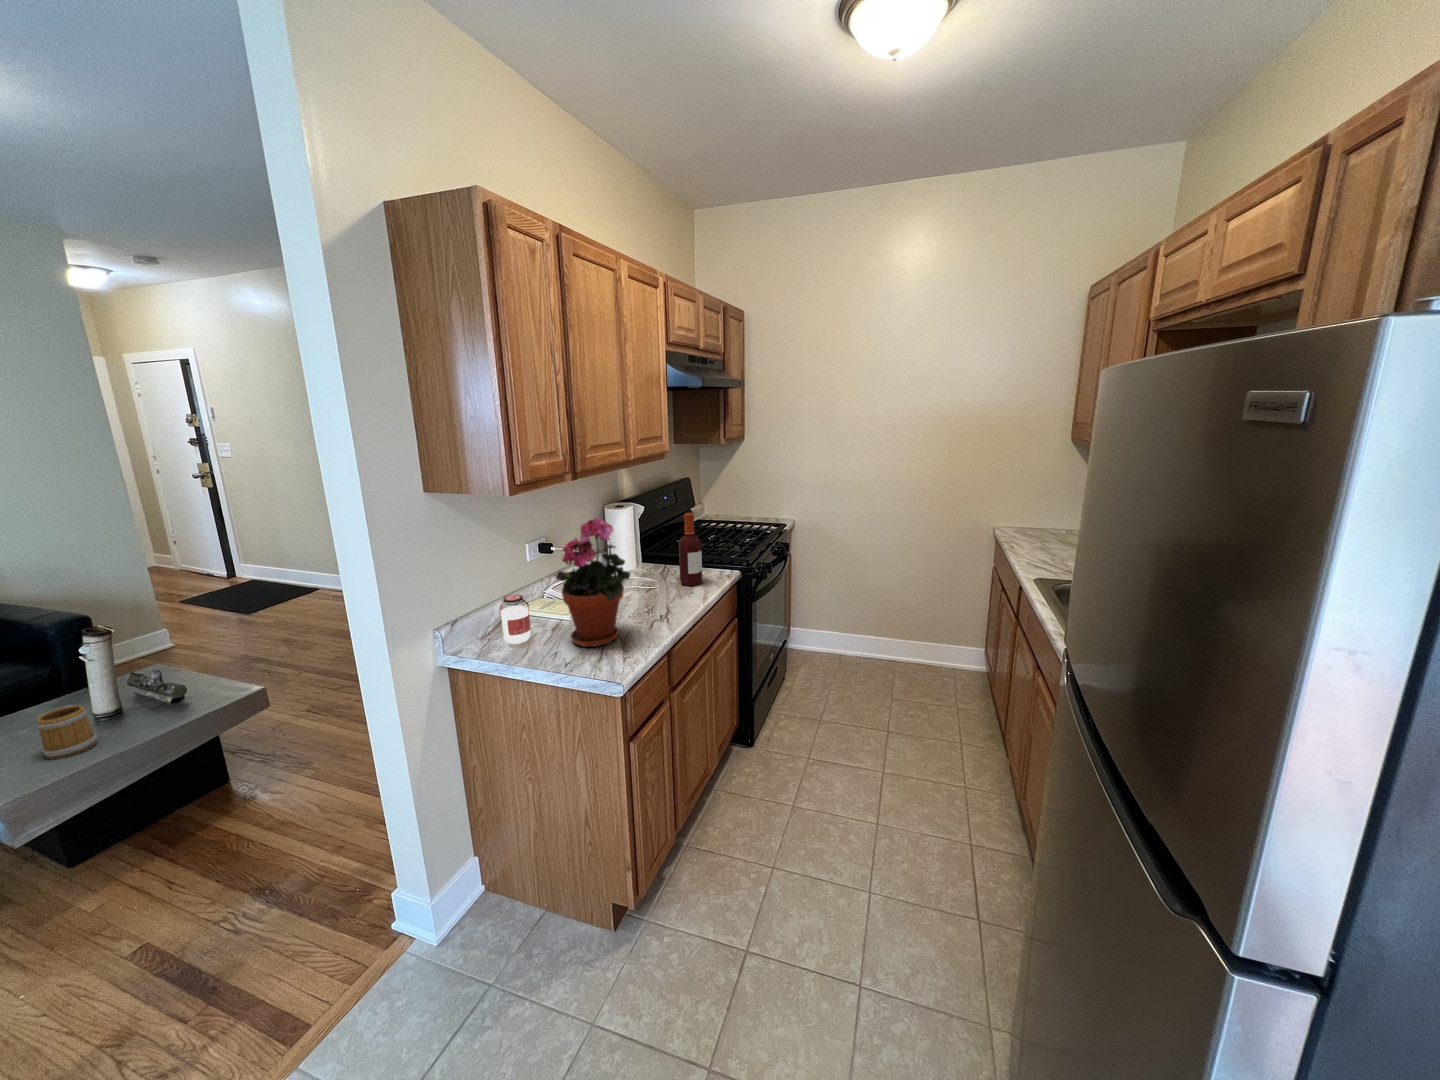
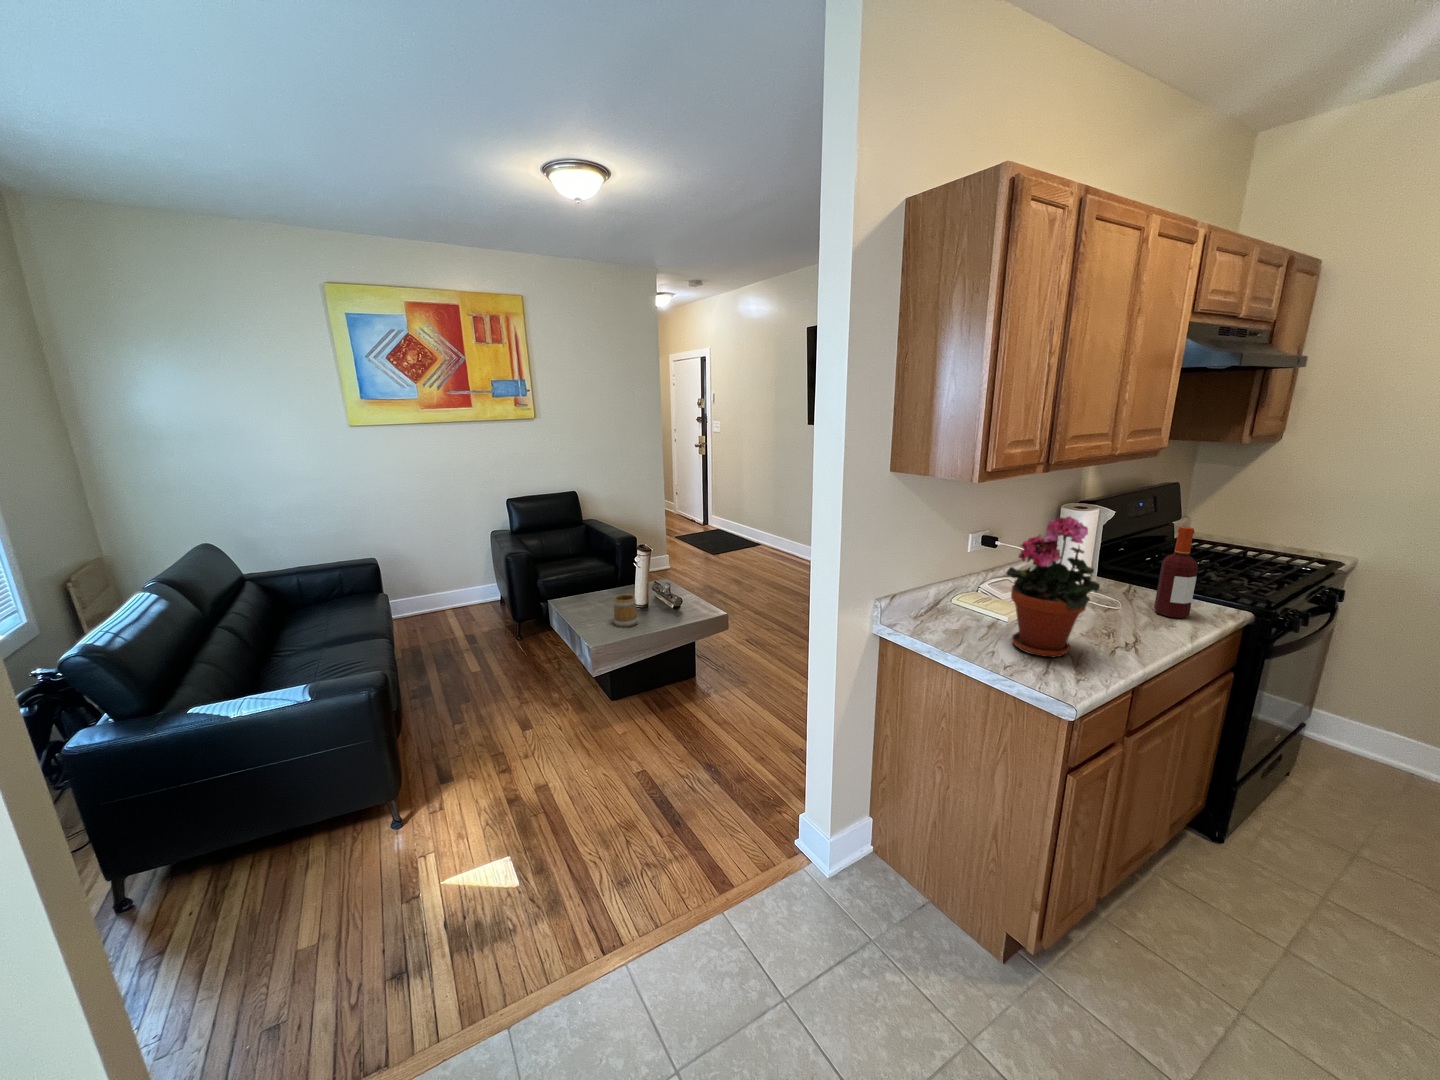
jar: present [500,595,531,644] -> none [939,582,971,632]

